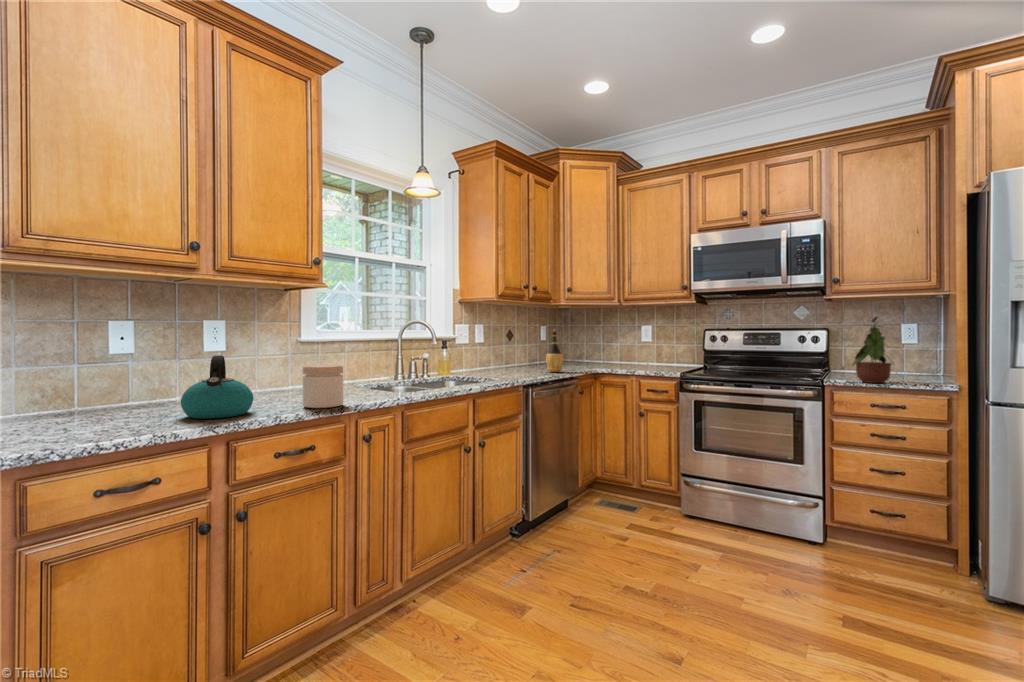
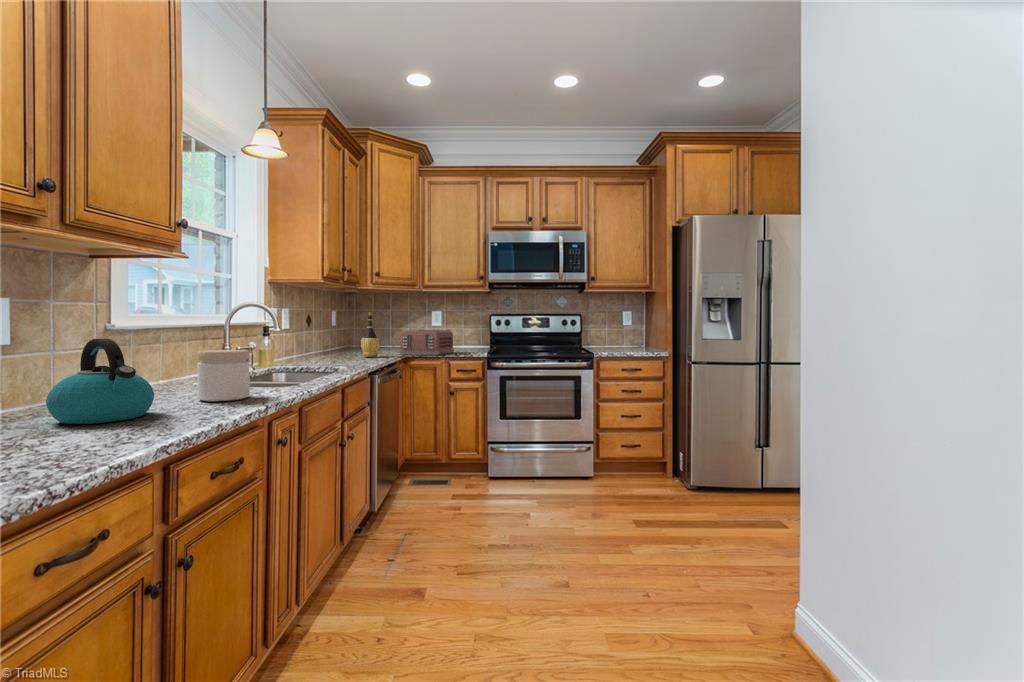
potted plant: present [852,317,891,383] -> none [607,307,636,355]
toaster: none [589,346,650,373] -> present [399,330,454,355]

